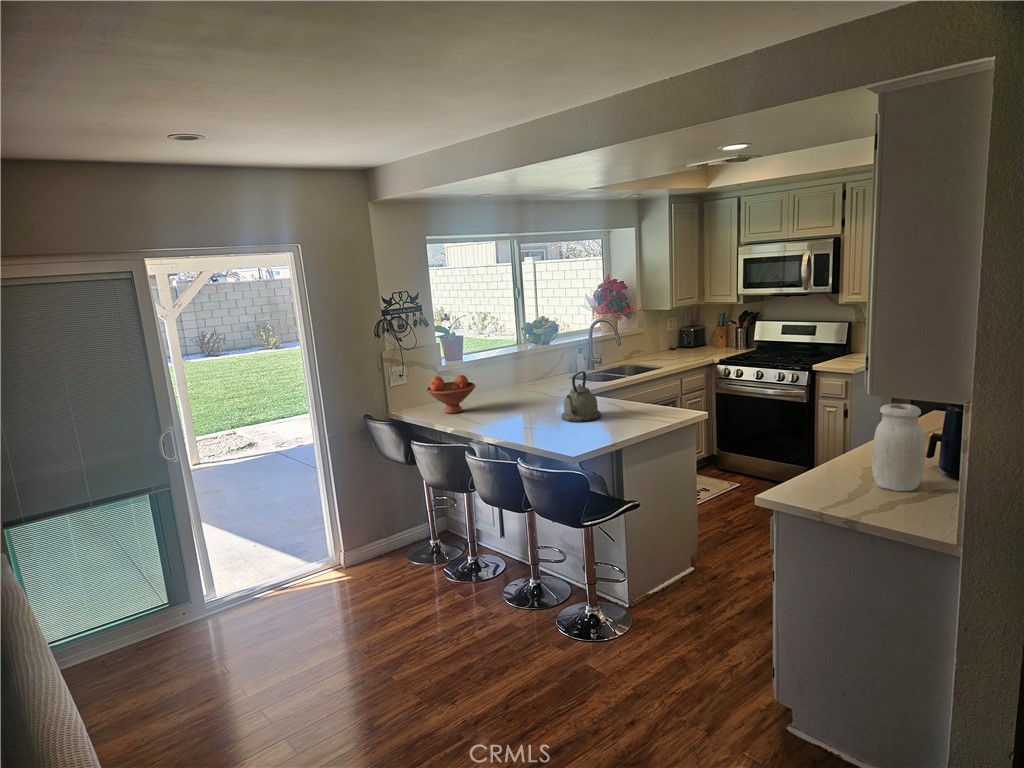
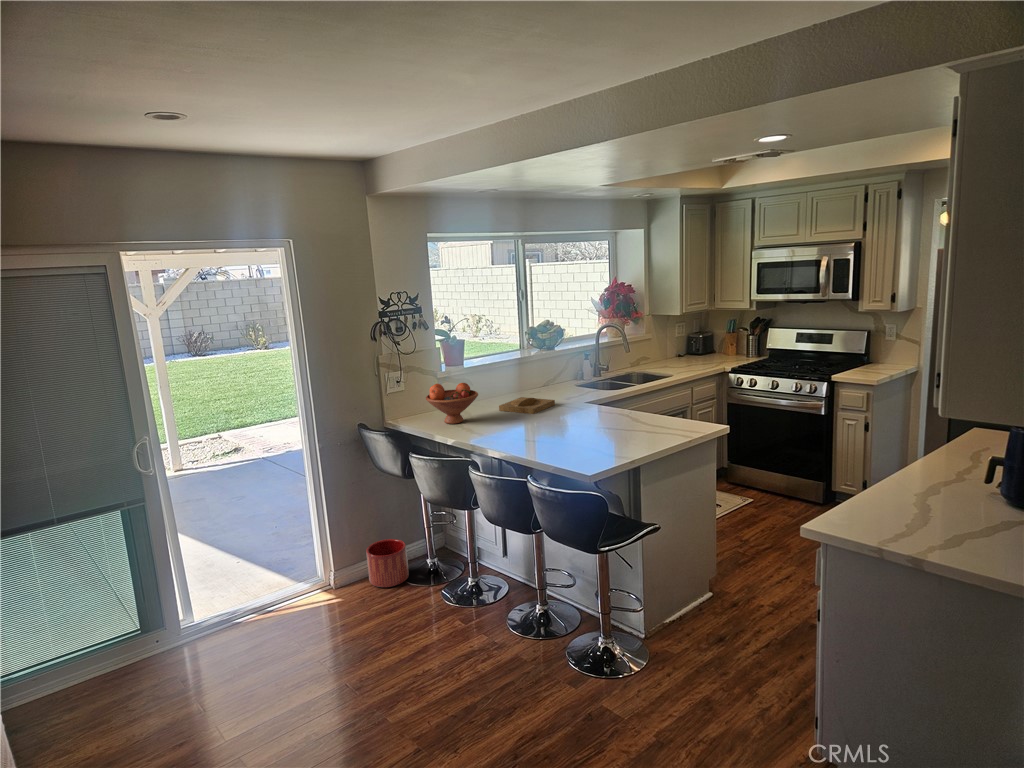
kettle: present [561,371,601,422] -> none [572,381,615,436]
tray: none [496,389,549,404] -> present [499,397,555,414]
jar: present [872,404,925,491] -> none [929,425,993,524]
planter: none [373,522,413,567] -> present [366,539,409,587]

